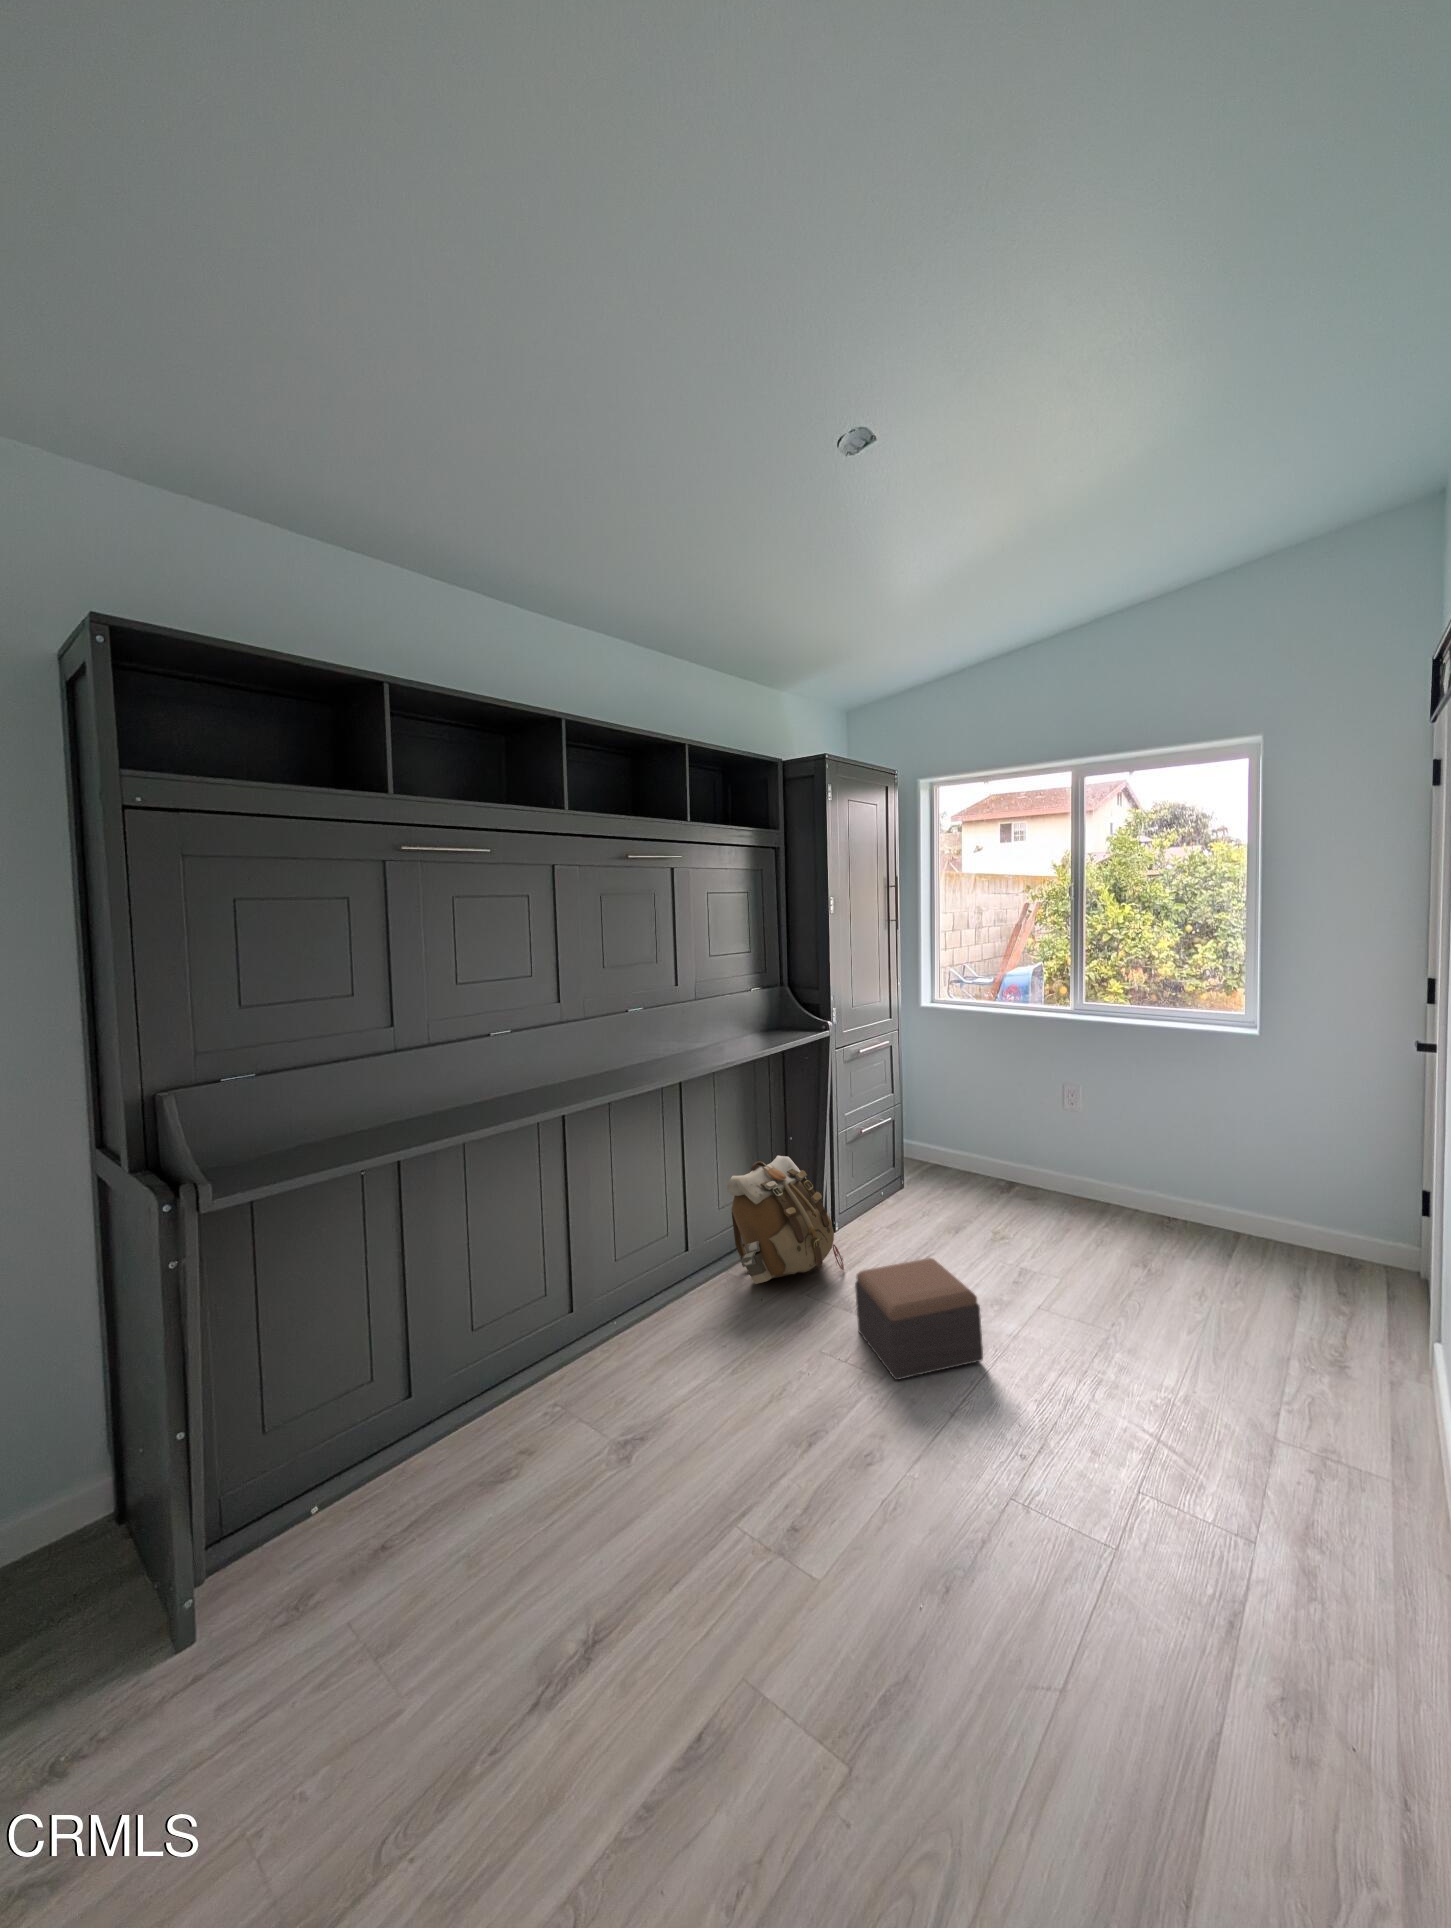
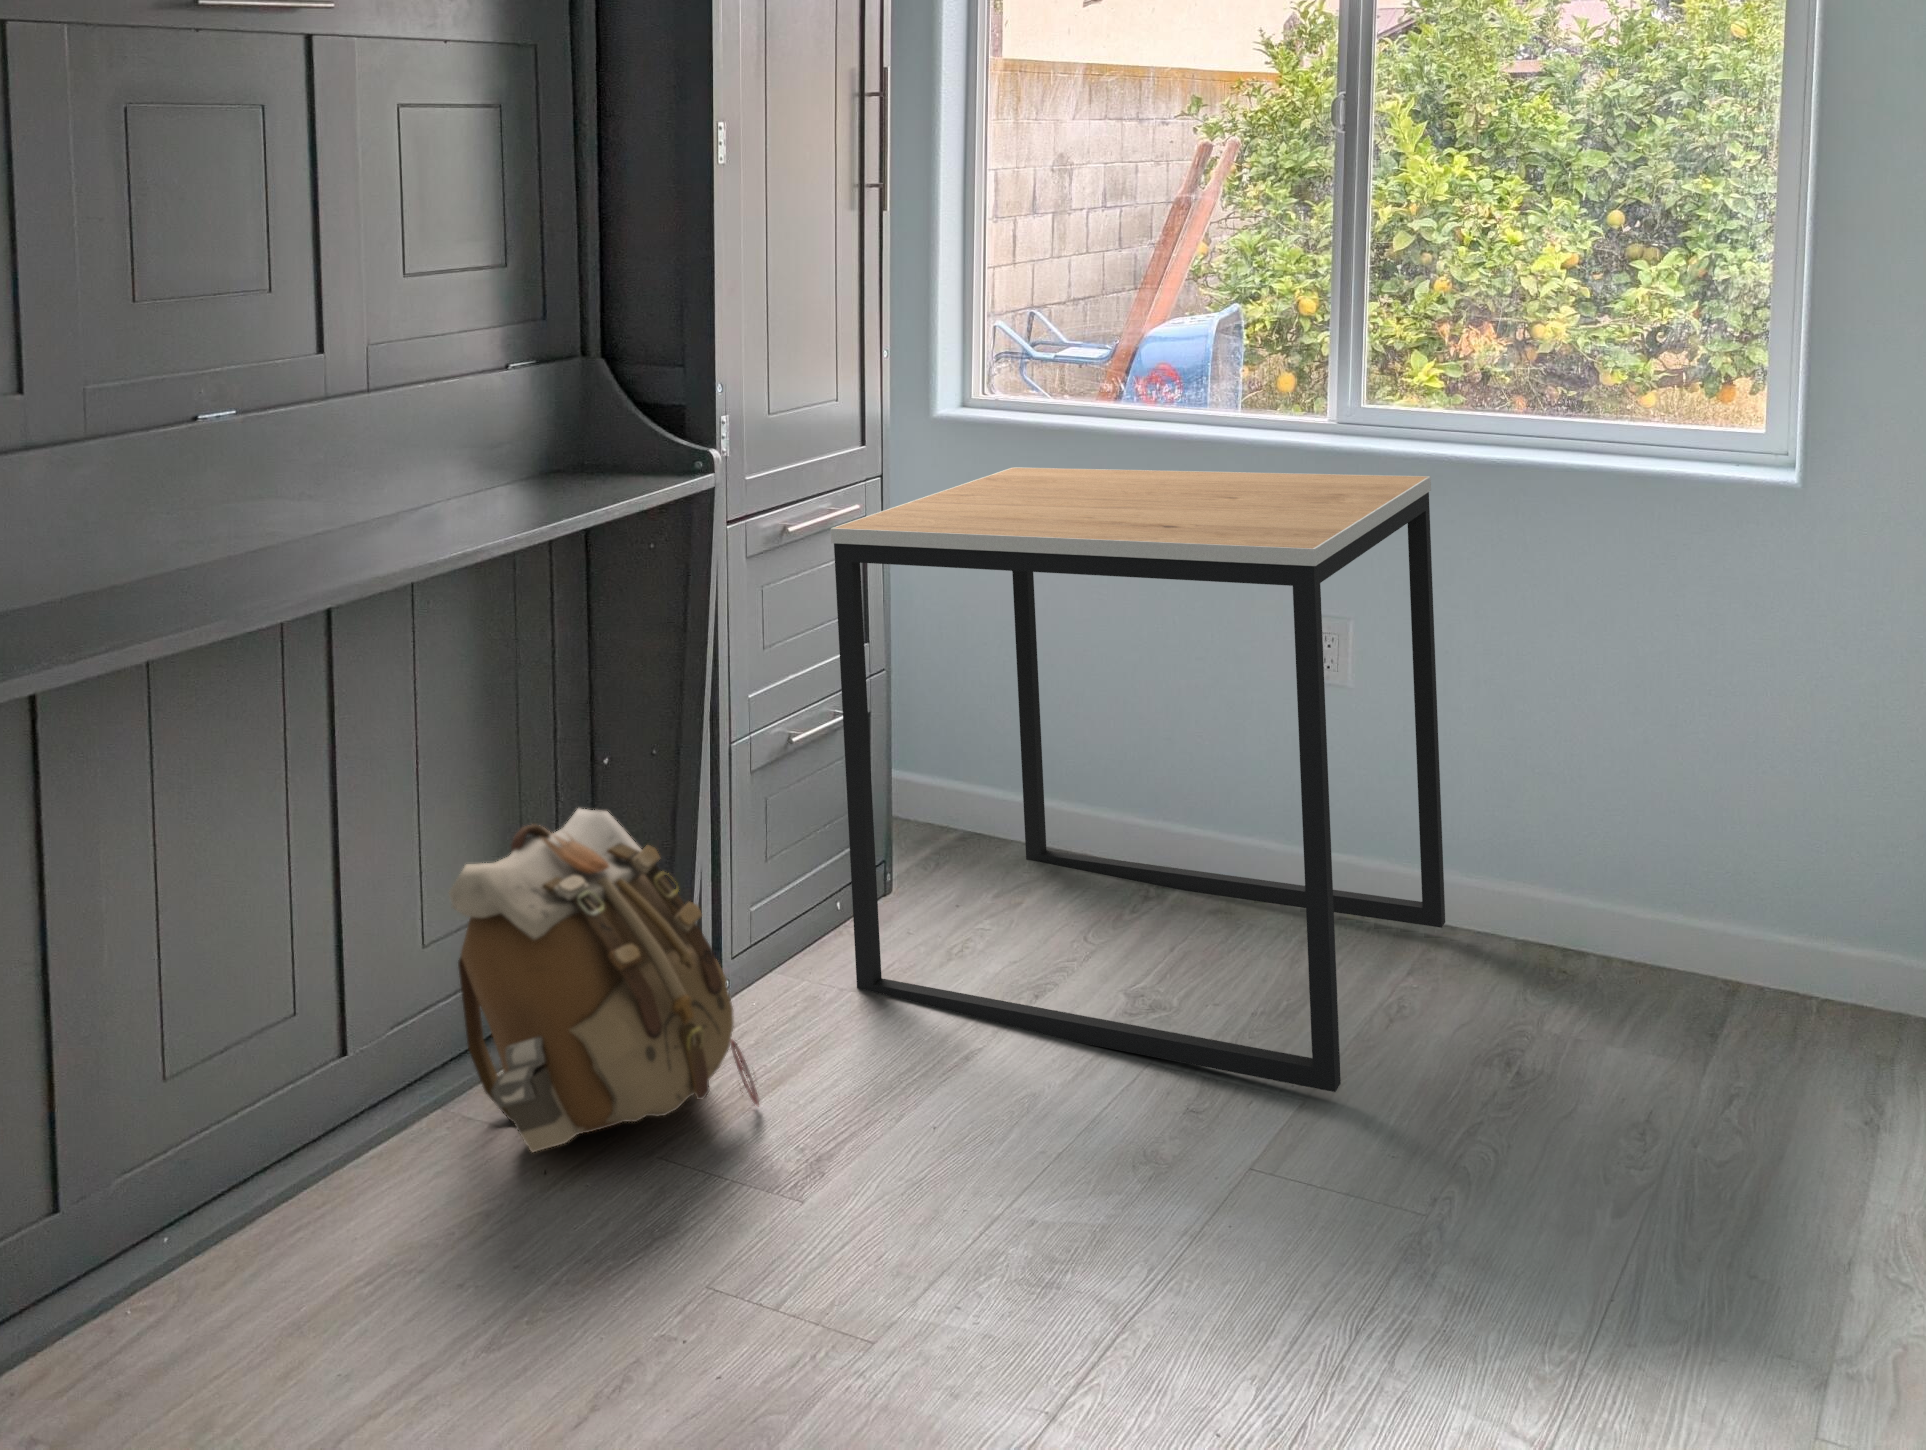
side table: none [876,1026,1127,1273] -> present [831,467,1445,1092]
footstool: present [855,1258,983,1380] -> none [816,1066,1164,1393]

